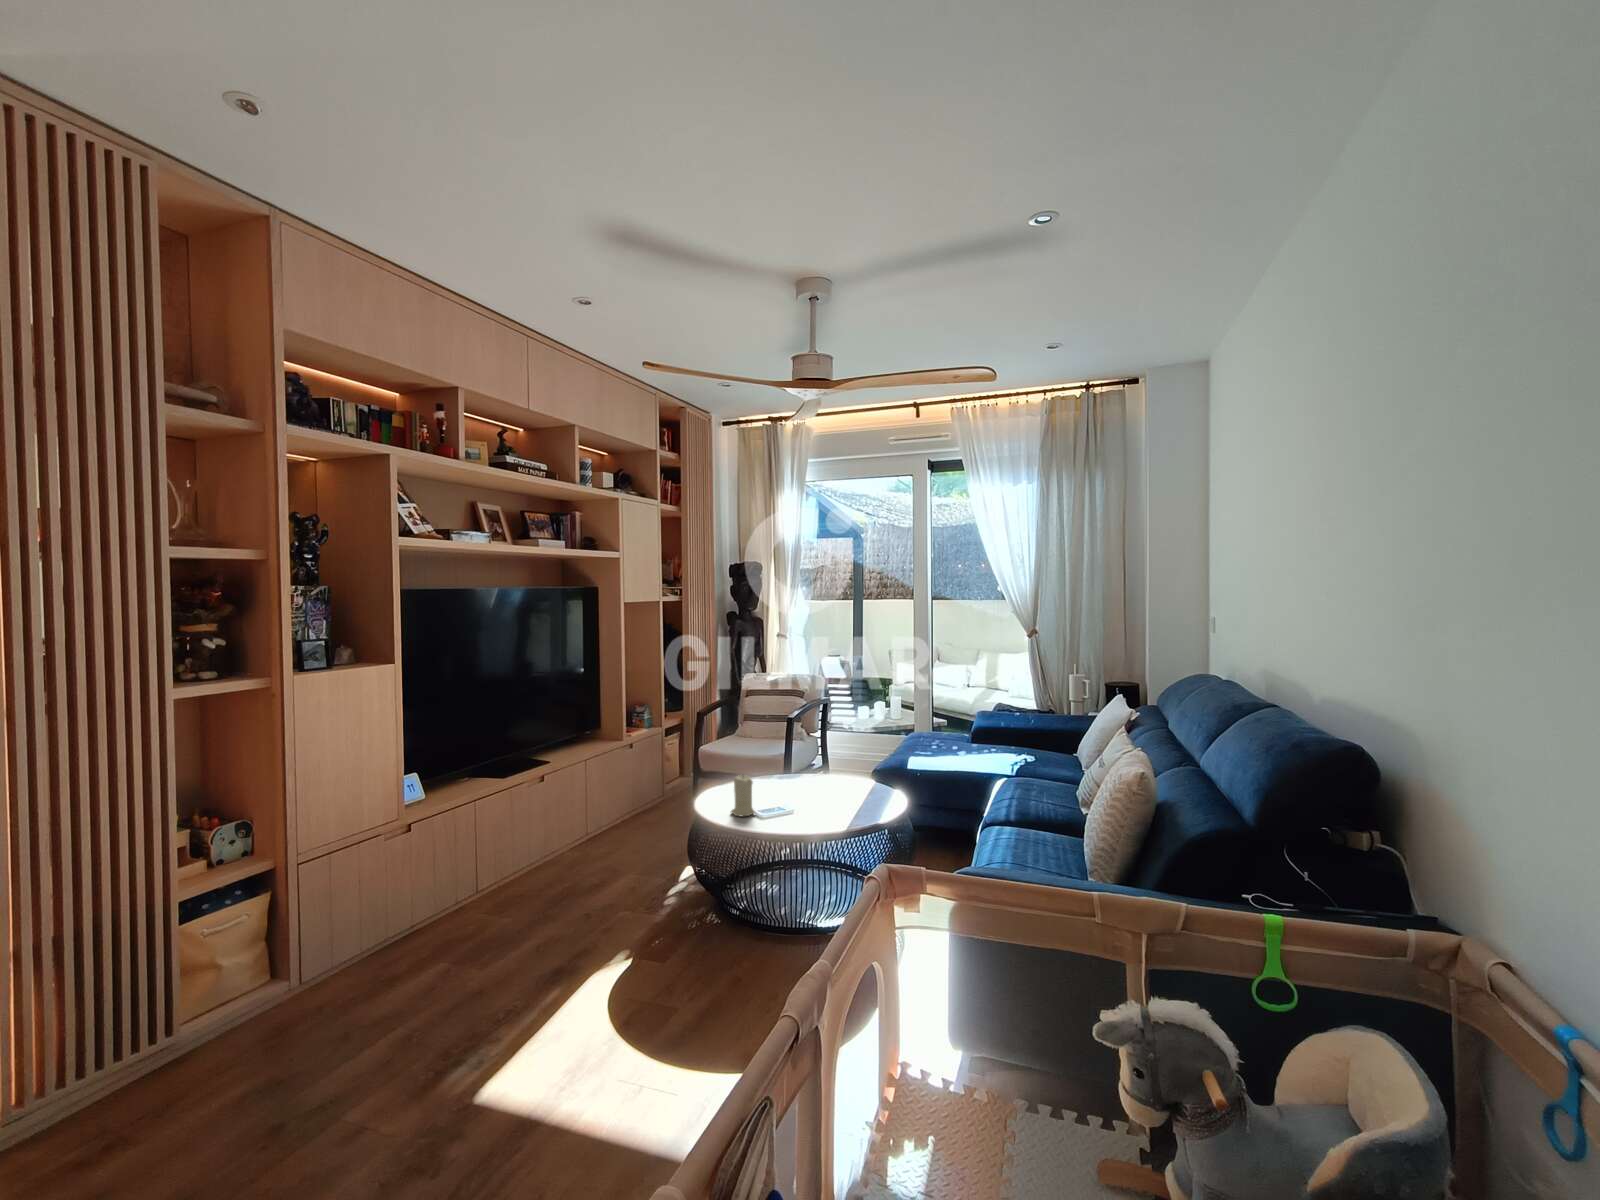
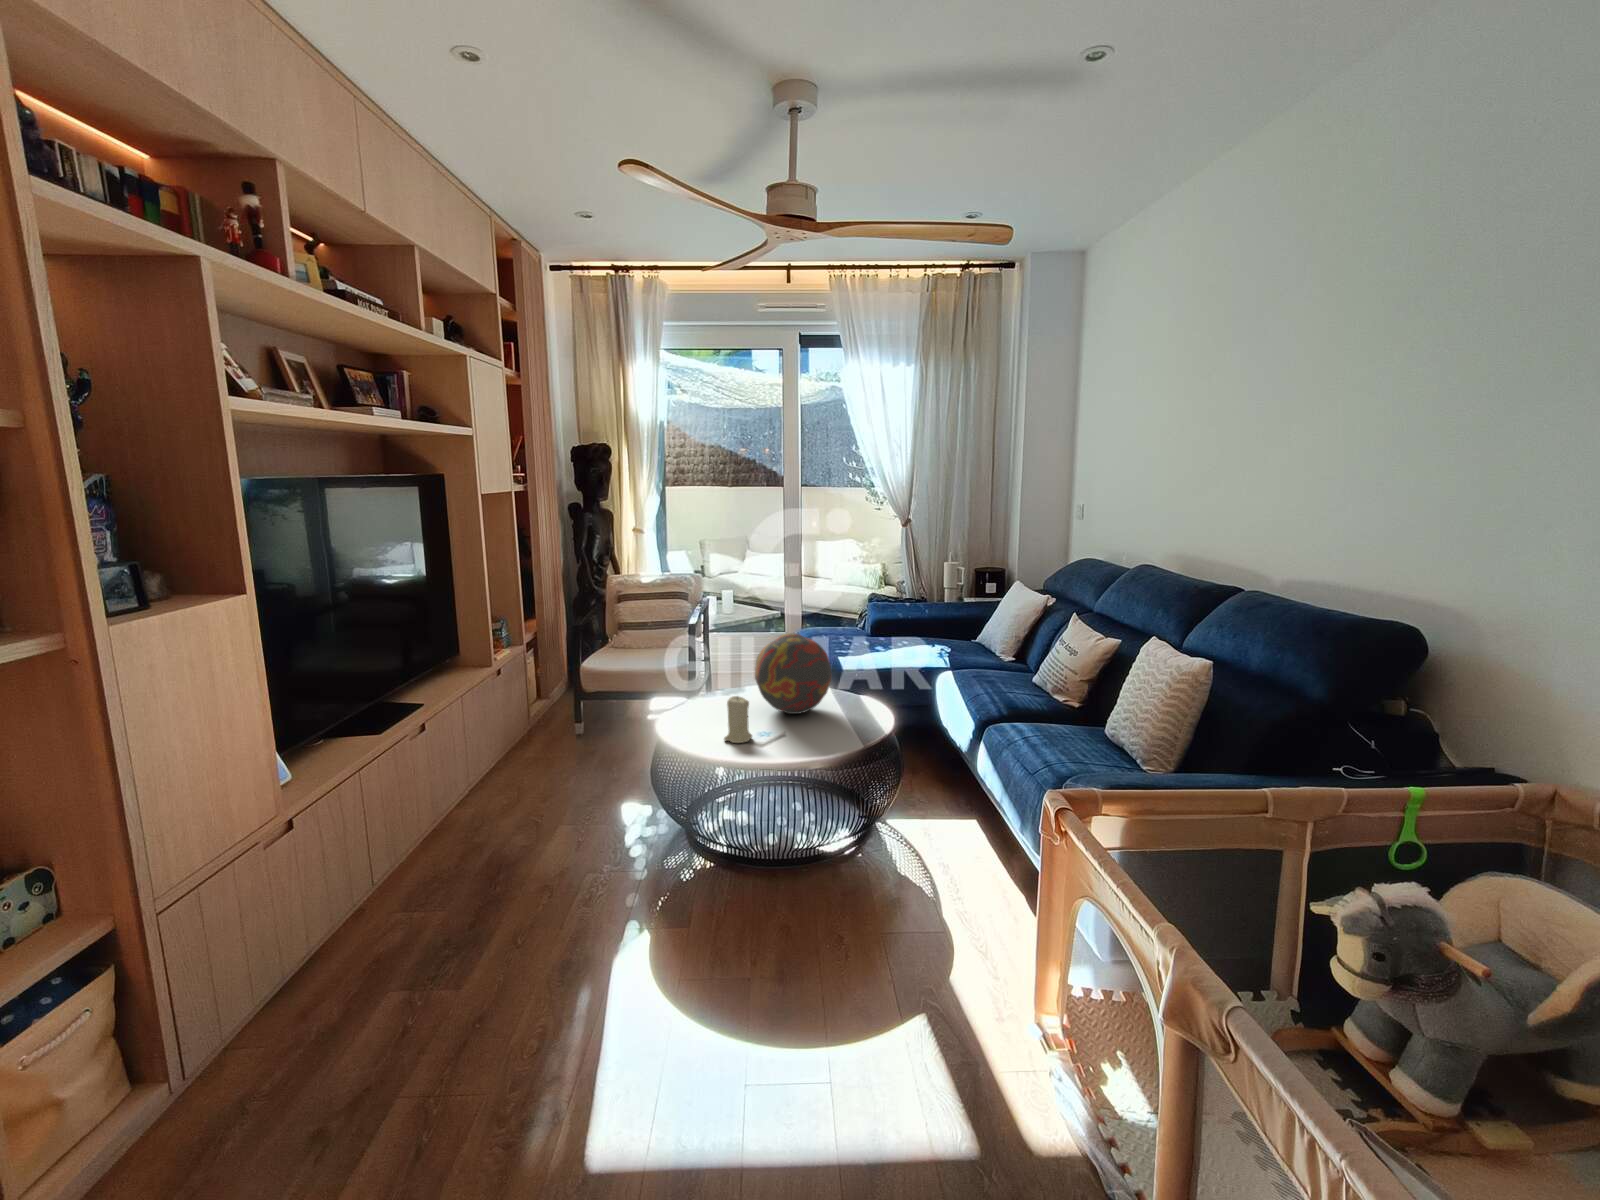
decorative orb: none [778,726,848,800] -> present [755,633,831,714]

